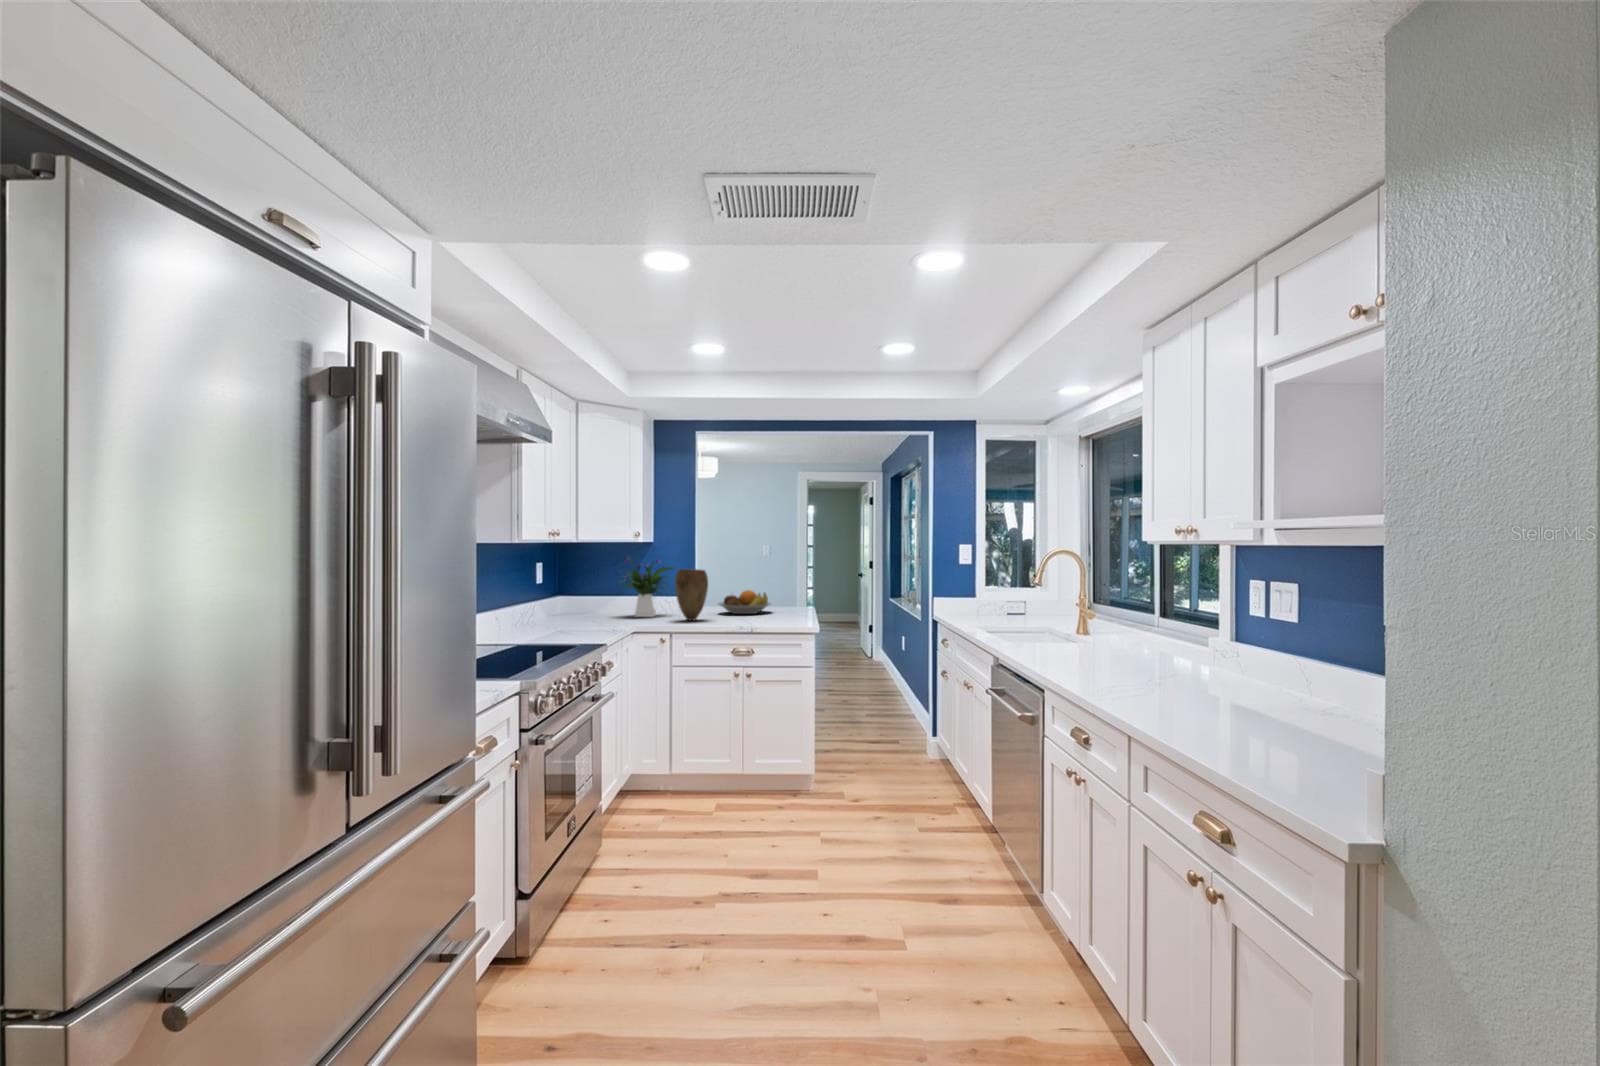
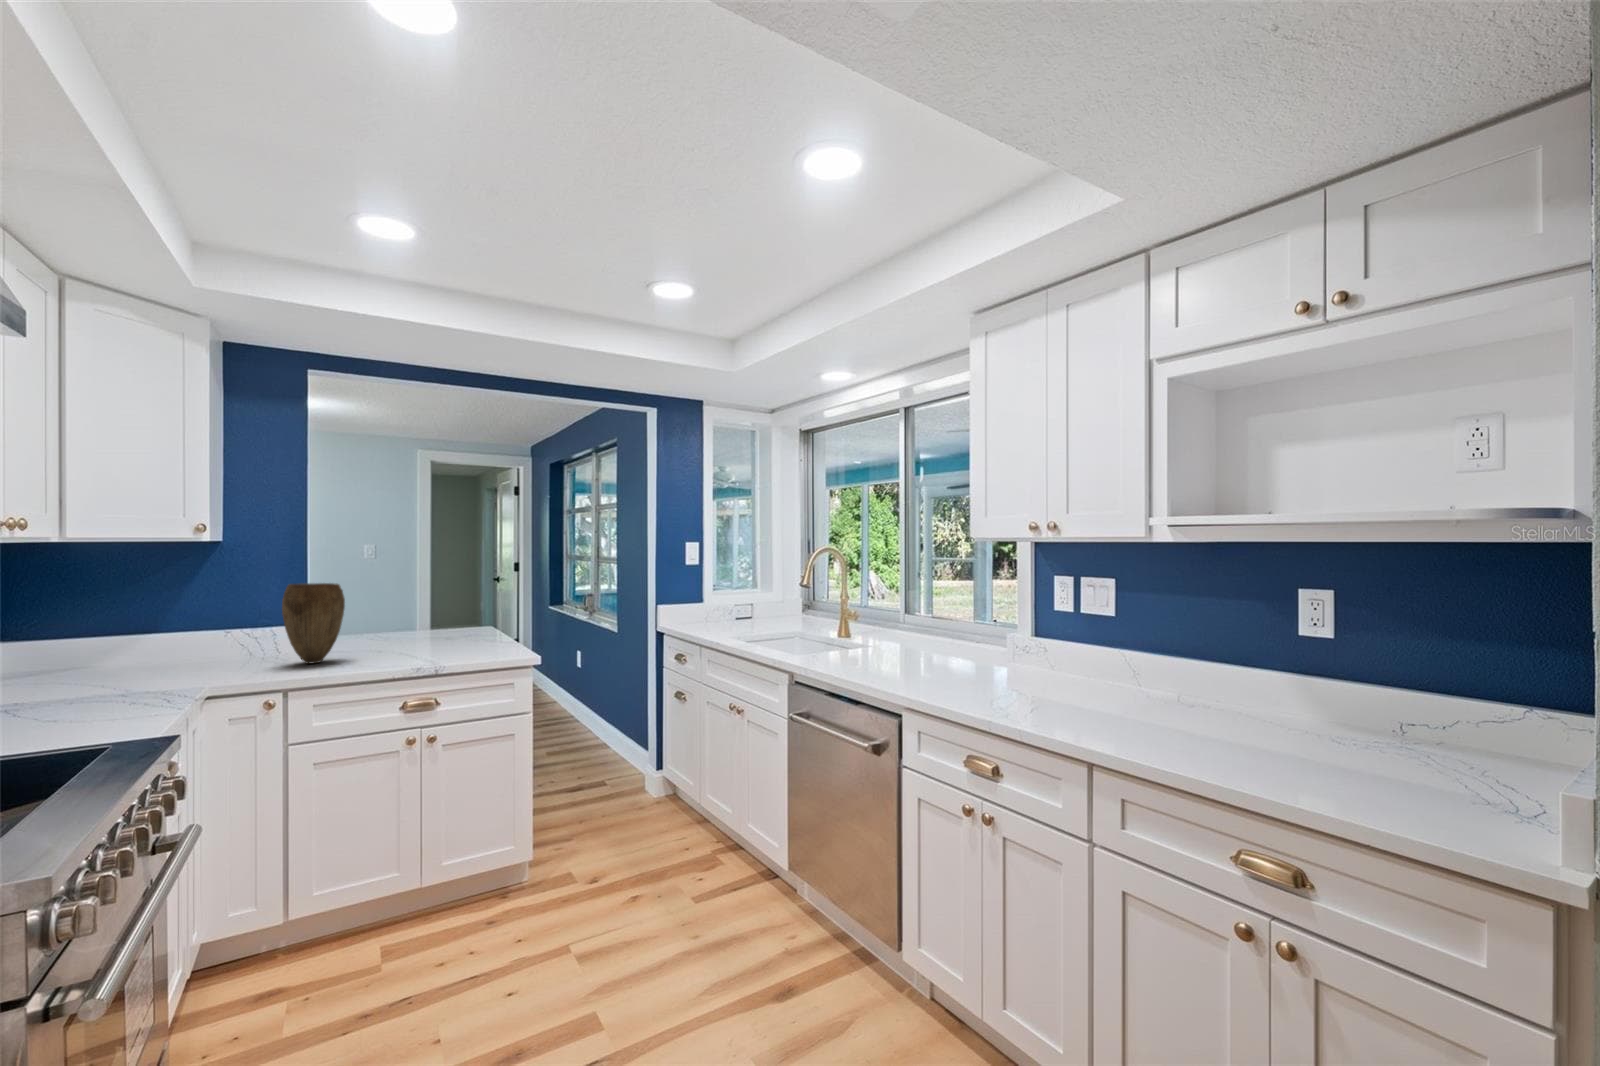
flower arrangement: present [622,556,673,617] -> none [146,560,273,665]
fruit bowl: present [719,590,771,614] -> none [349,609,439,645]

